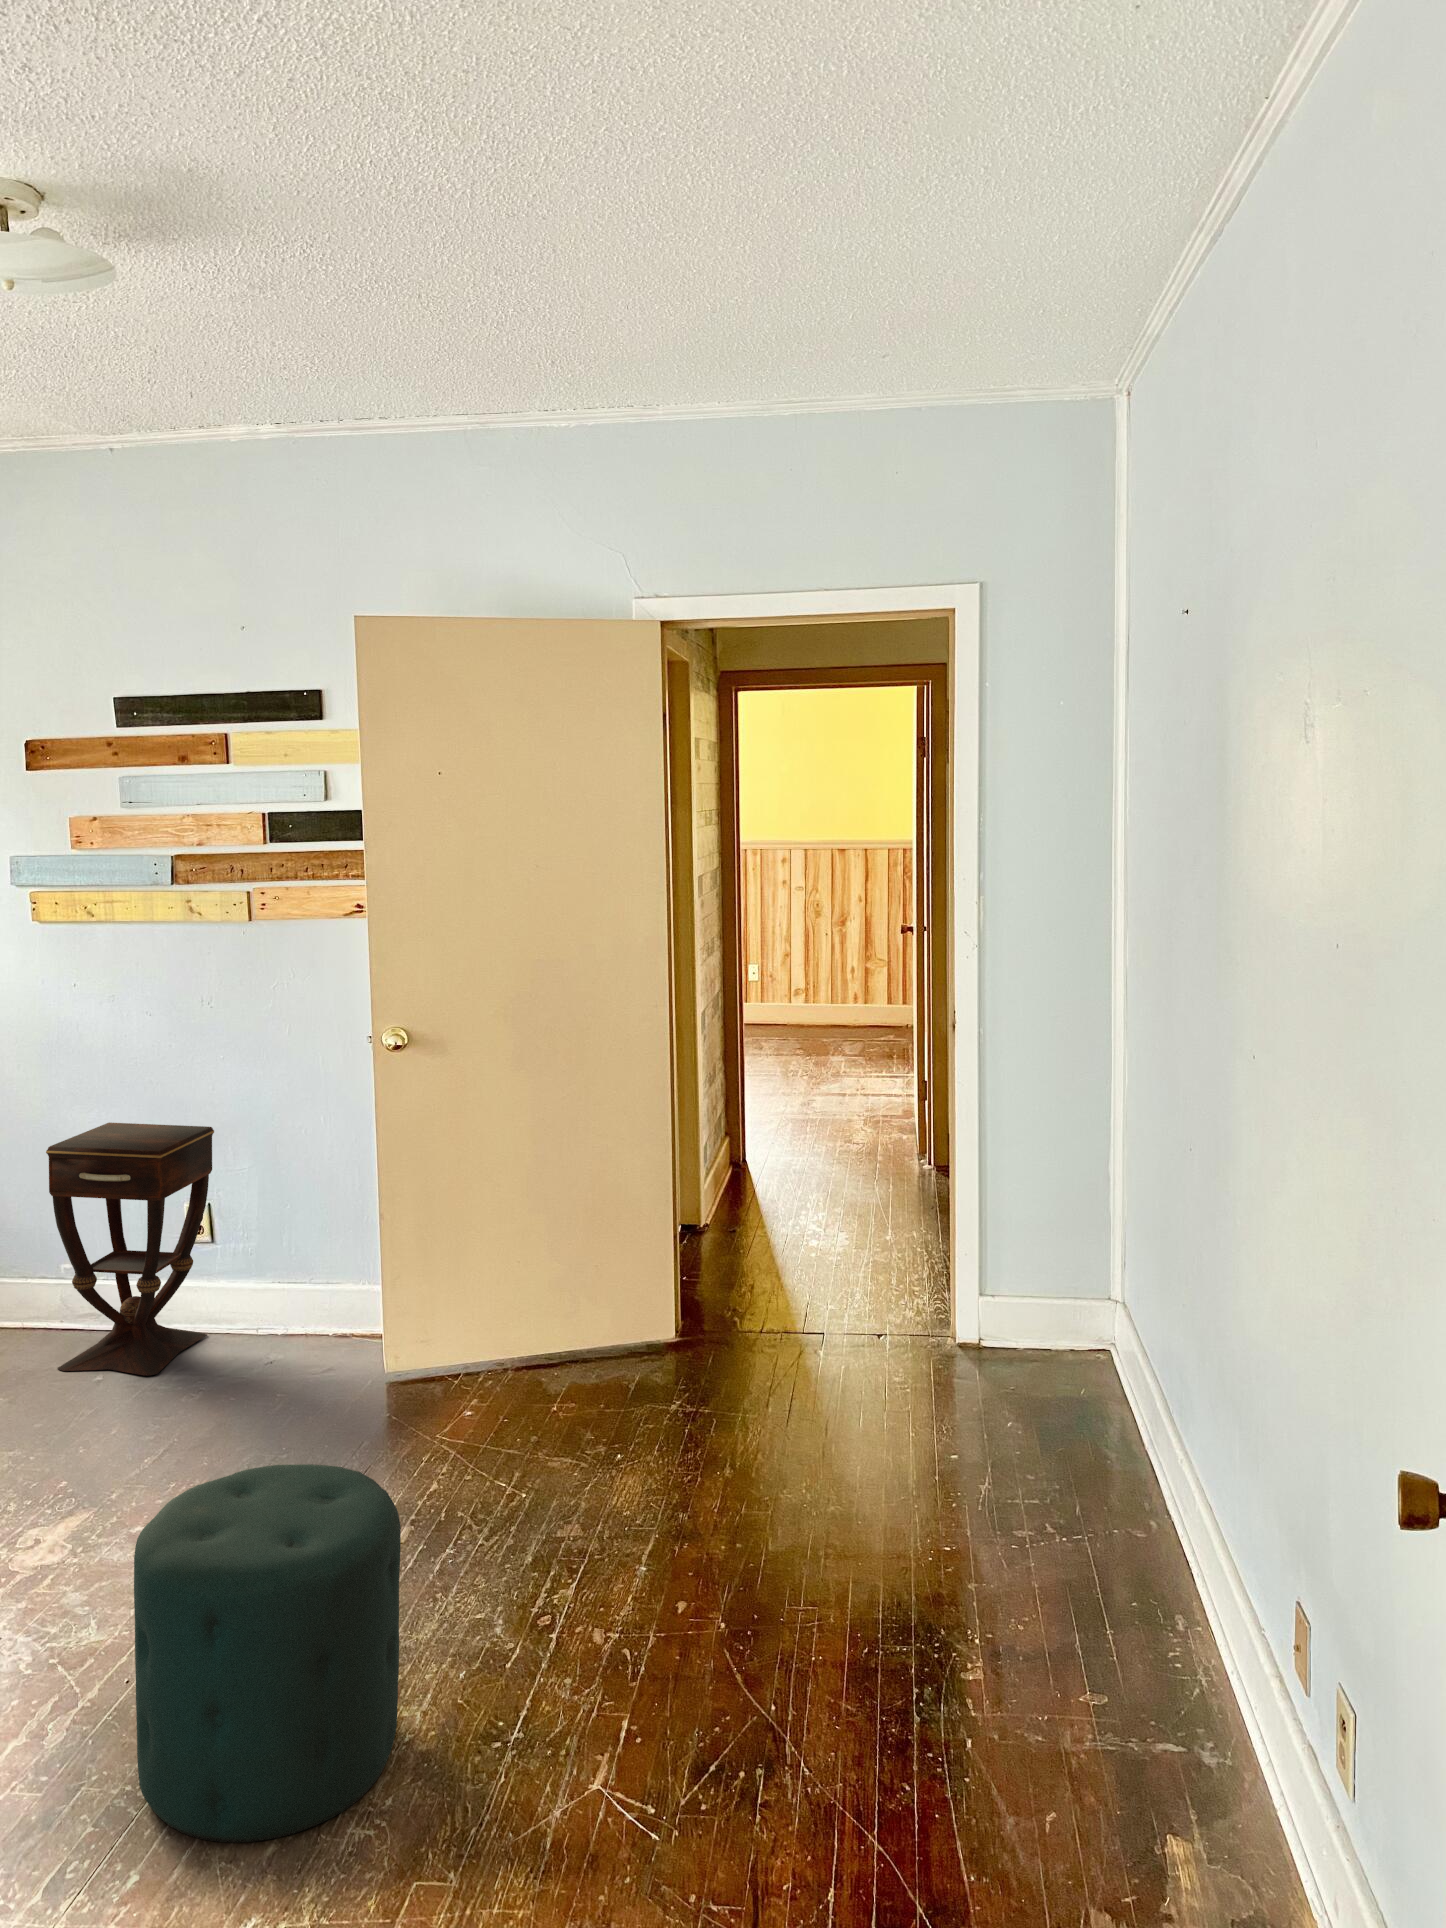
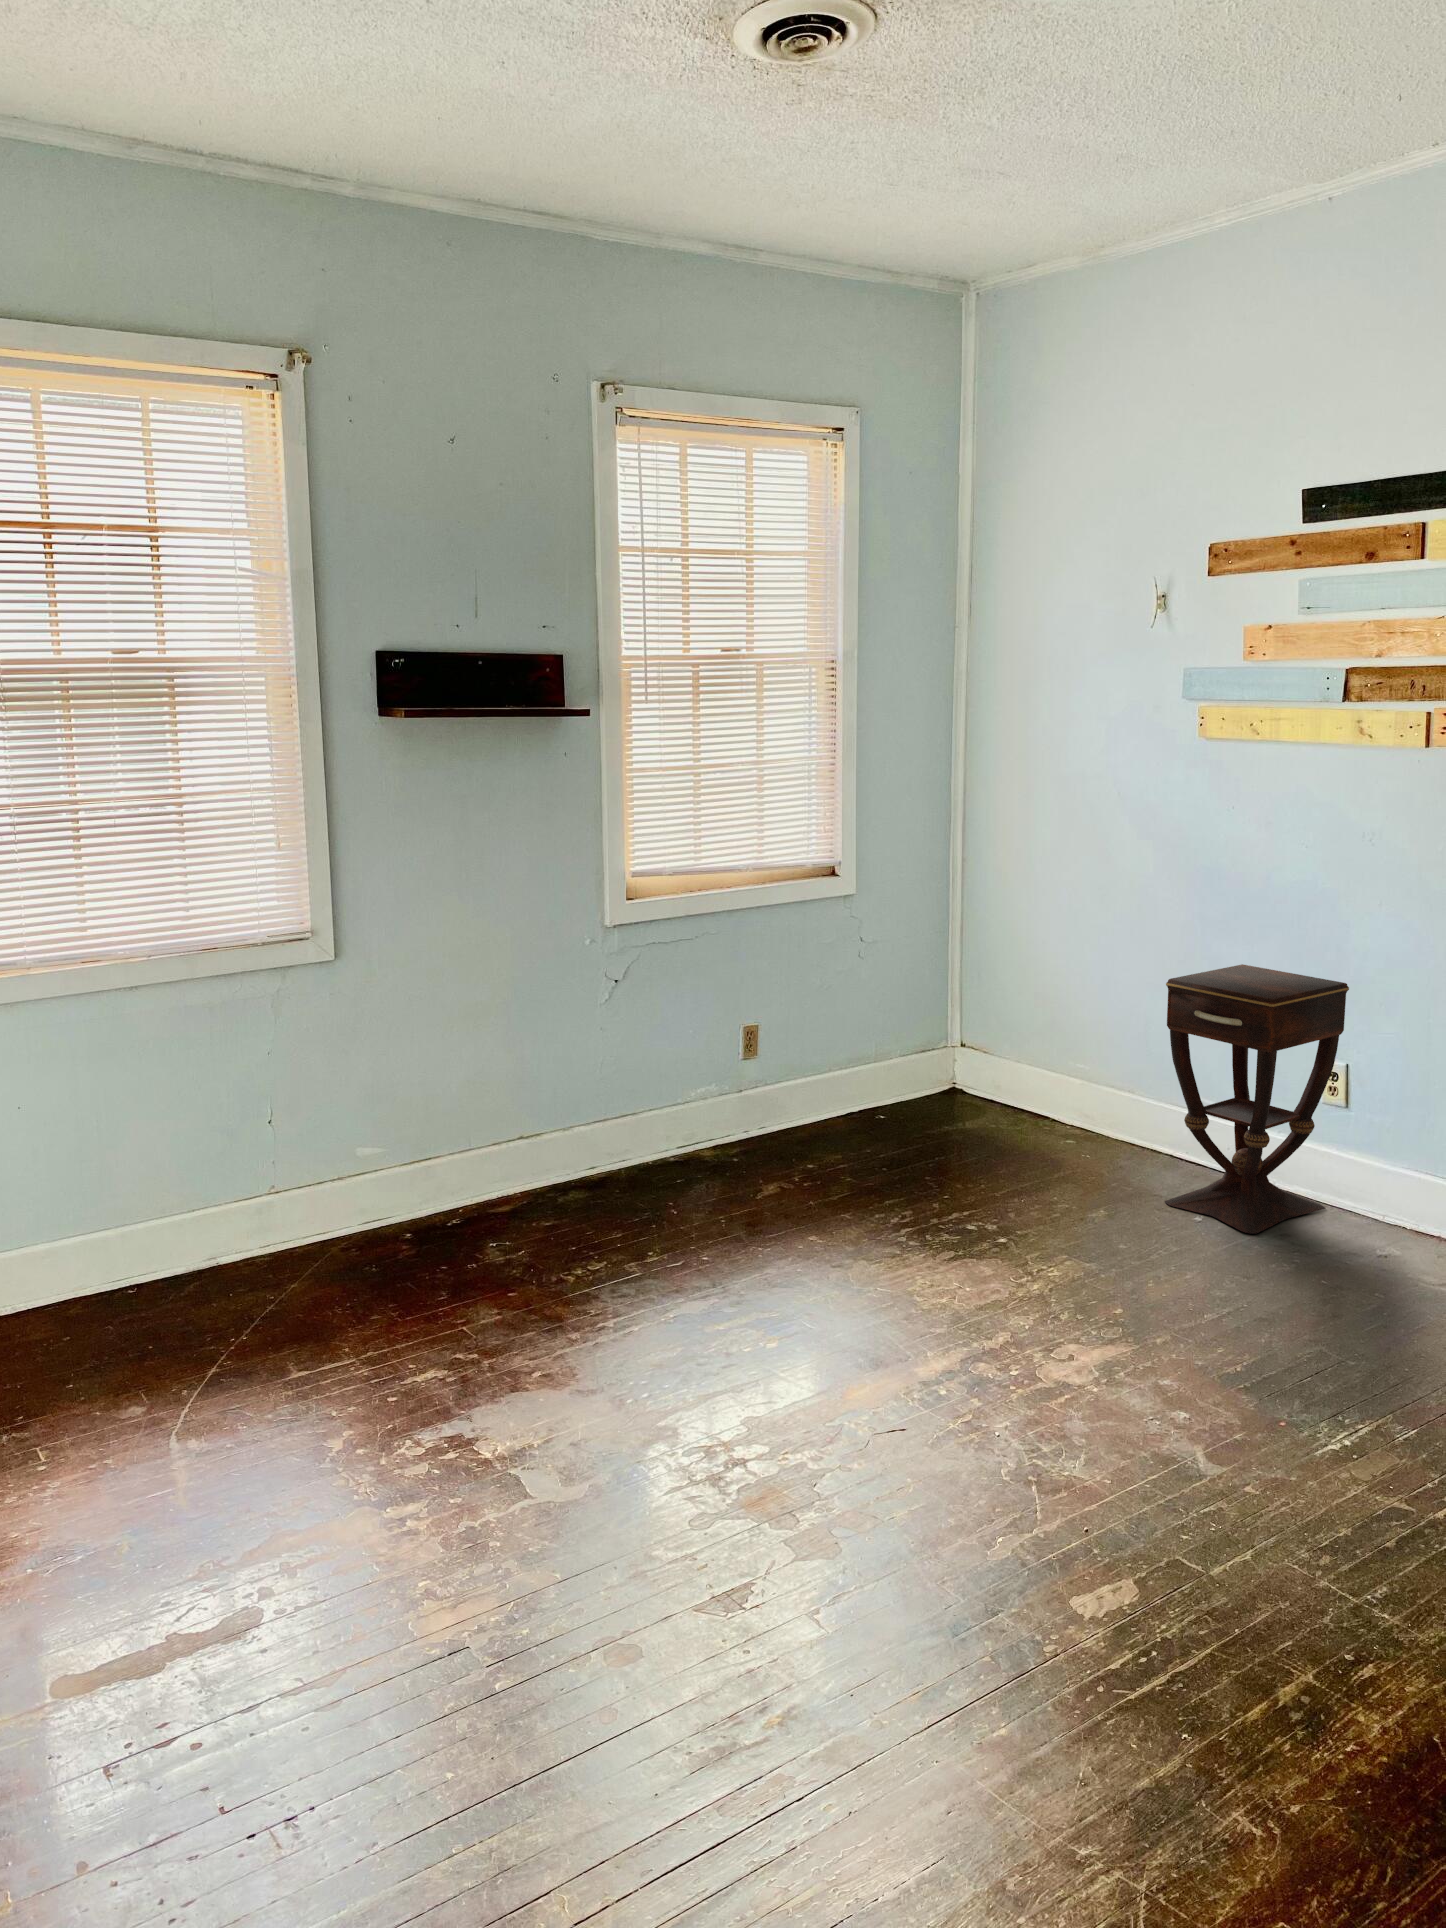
ottoman: present [134,1464,401,1842] -> none [1043,1356,1358,1789]

